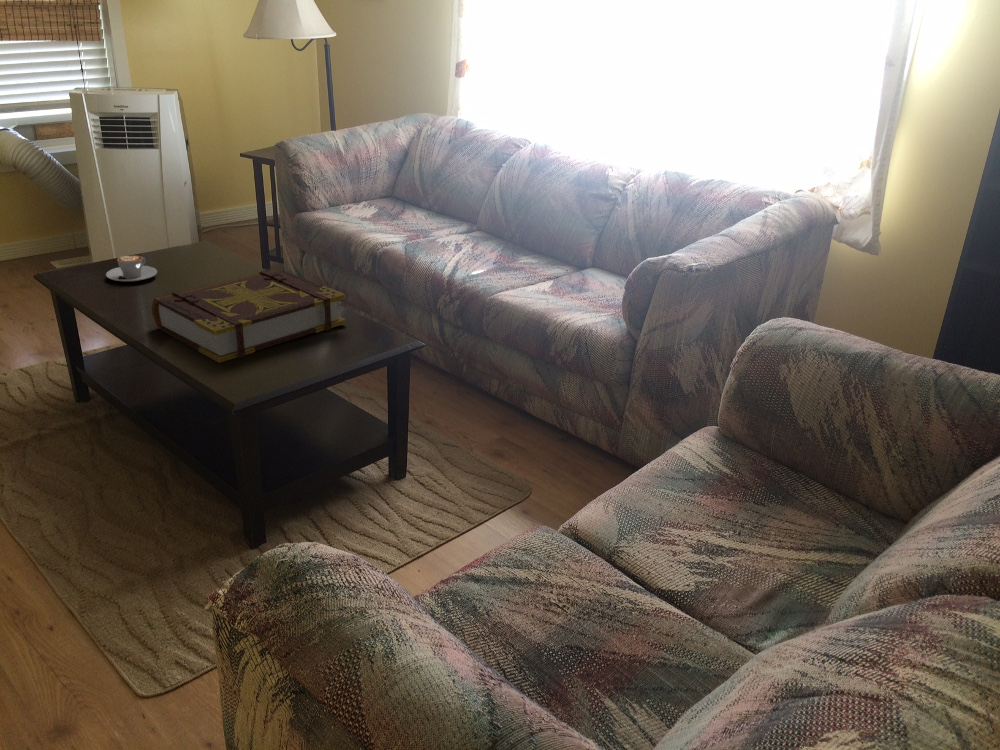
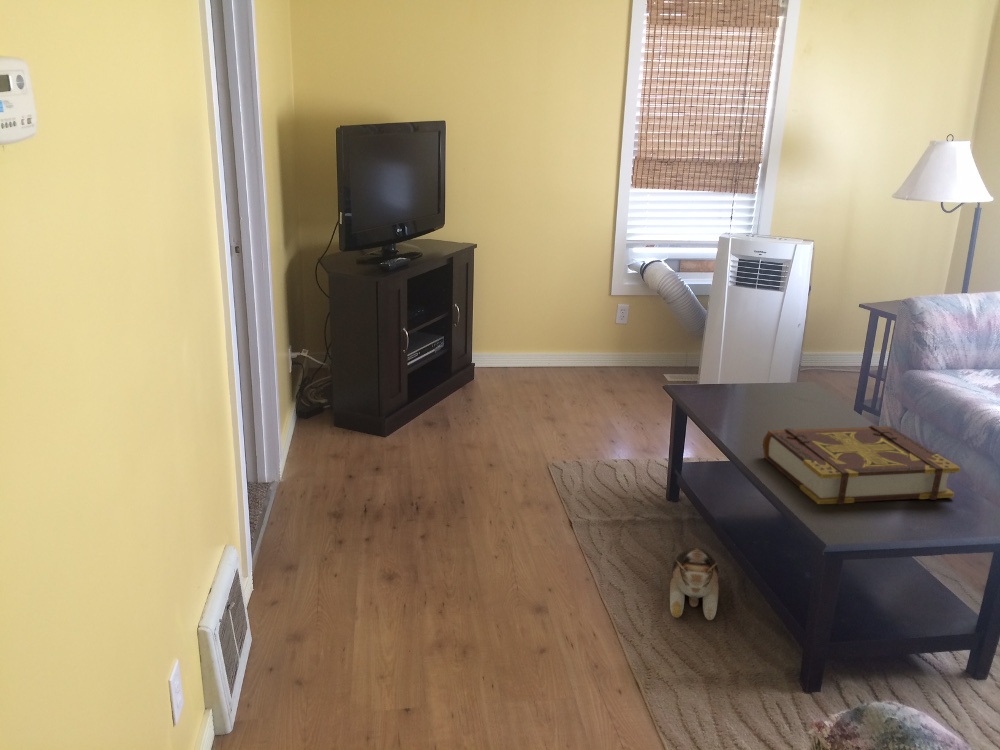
coffee cup: present [106,255,157,281] -> none [724,386,768,410]
plush toy: none [78,444,147,527] -> present [670,548,719,620]

